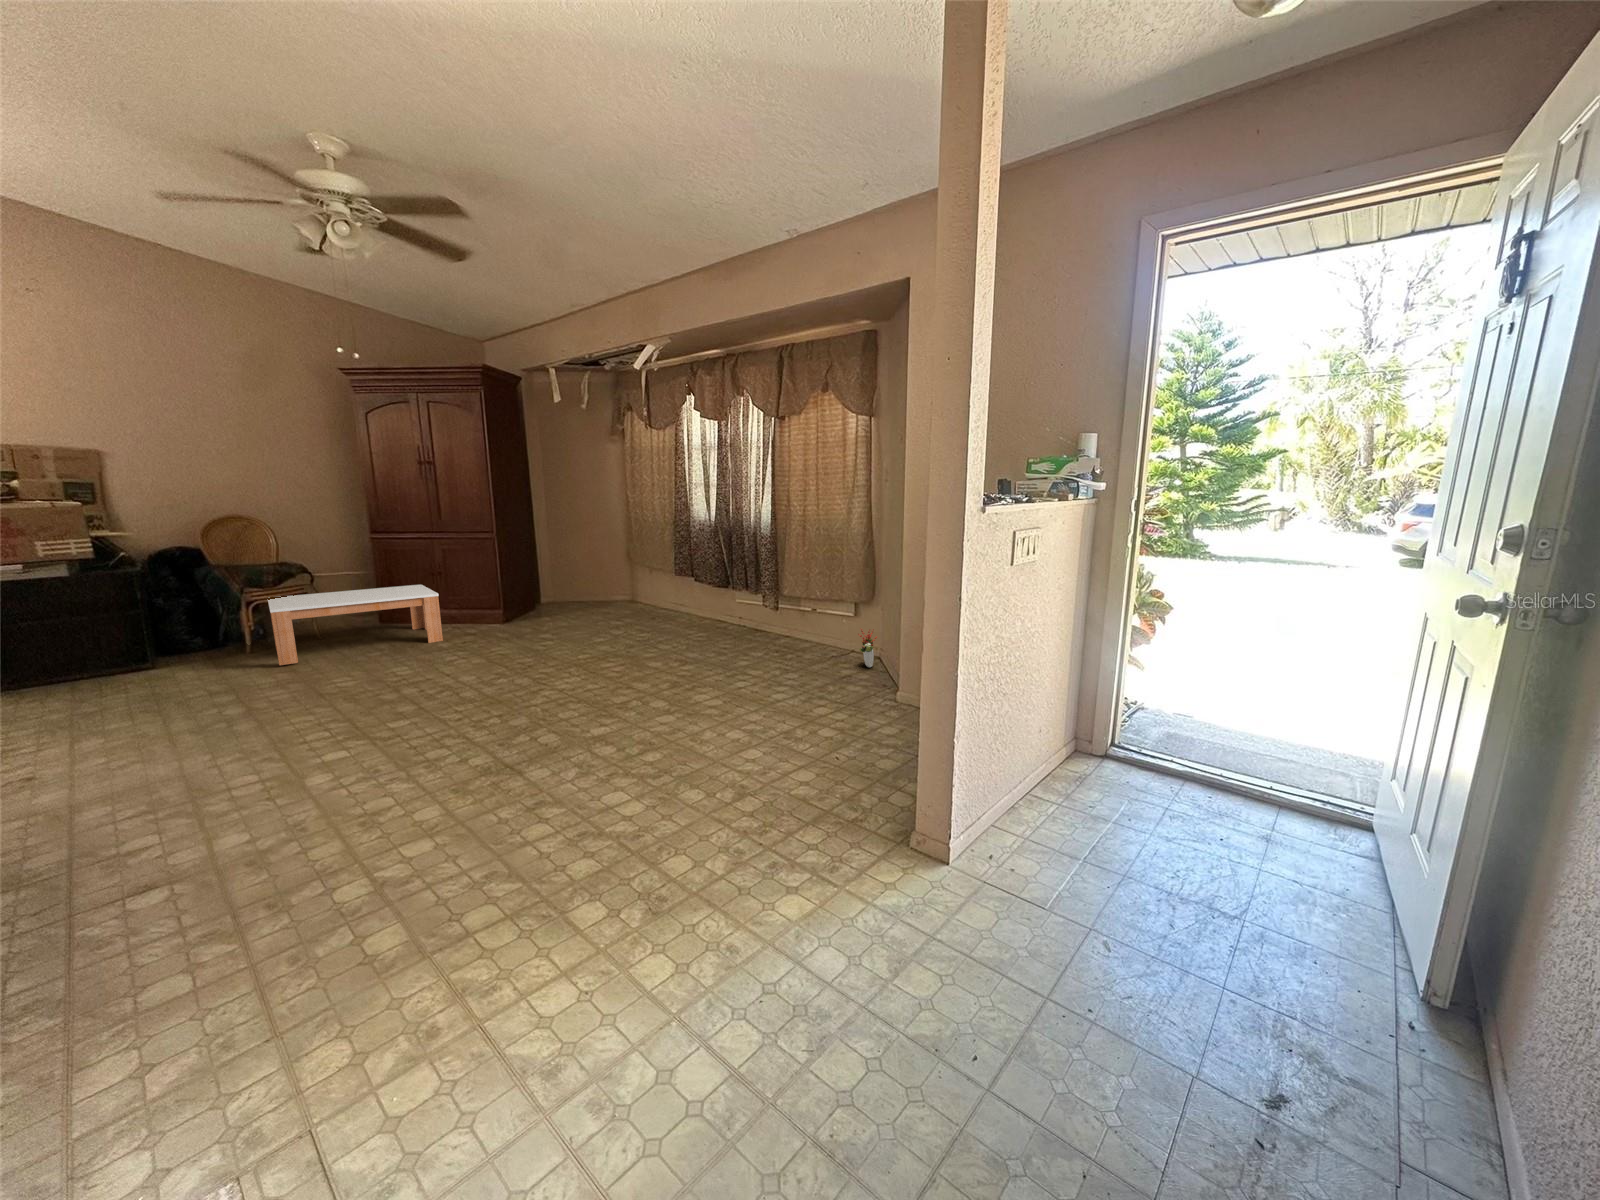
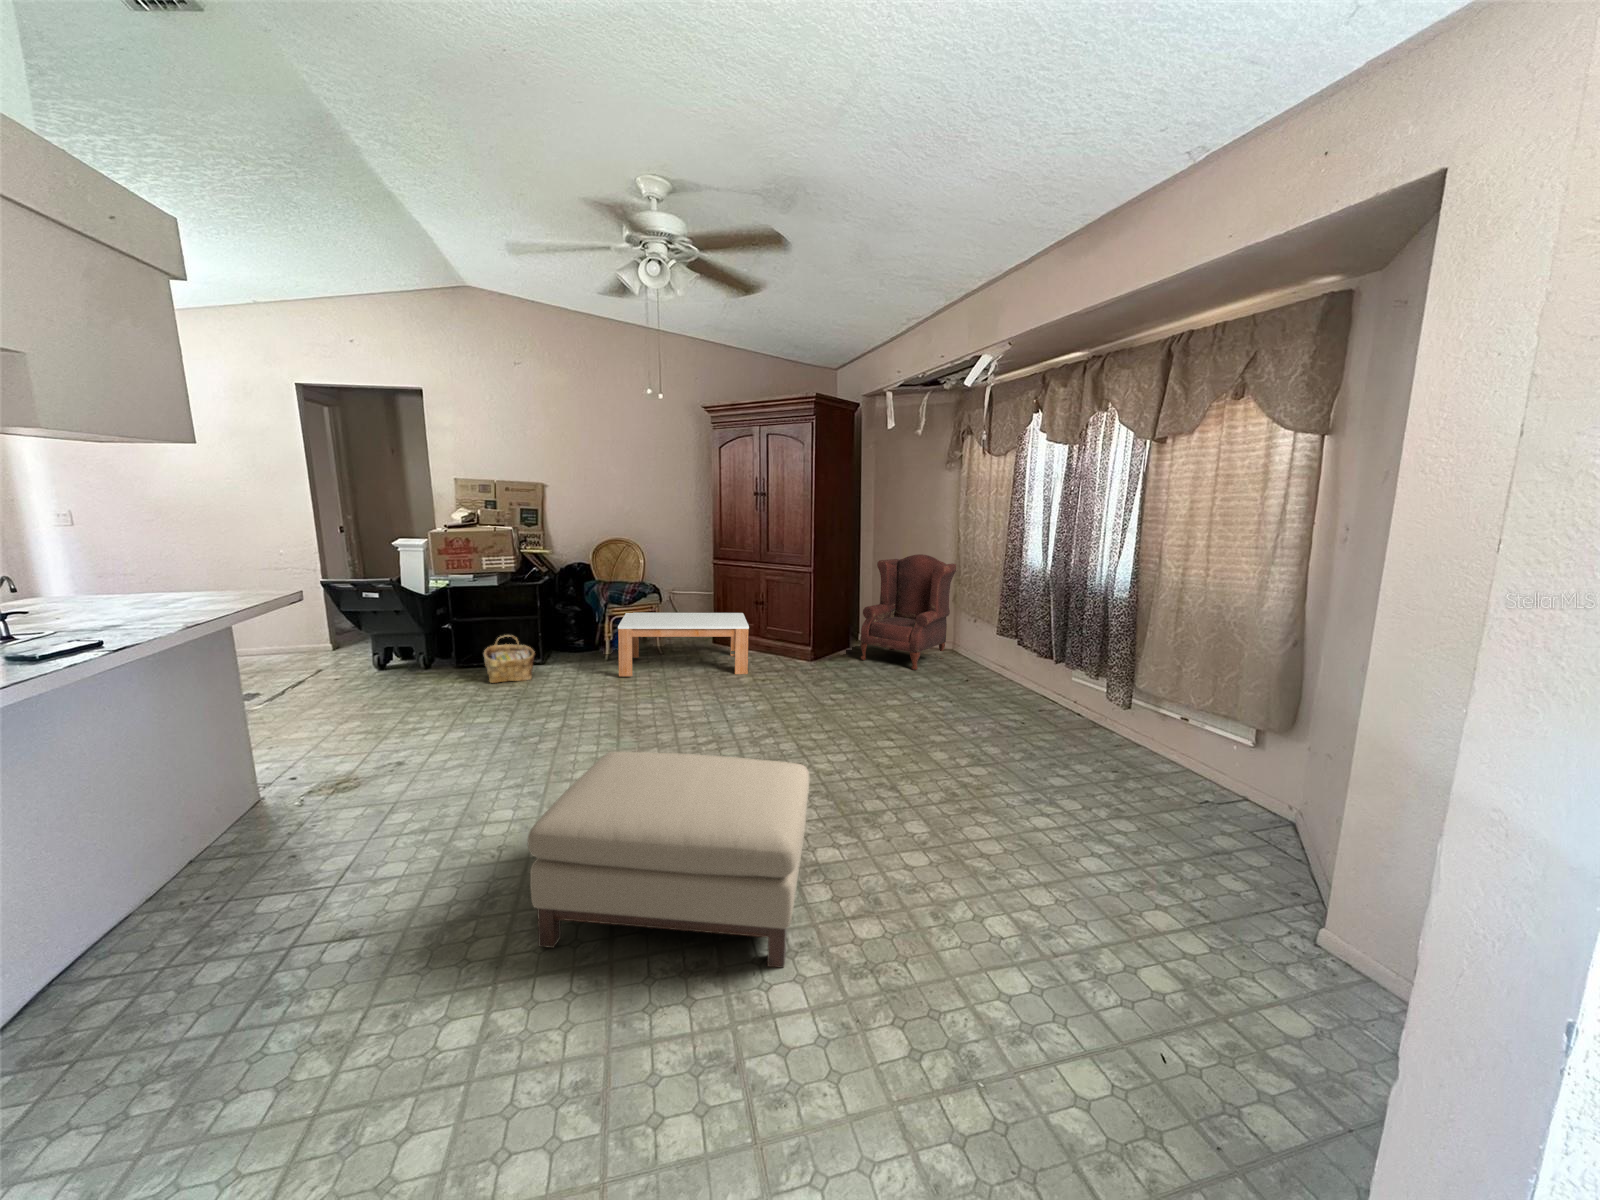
armchair: none [551,517,631,615] -> present [861,554,956,670]
decorative plant: present [858,628,877,667] -> none [1254,774,1292,843]
woven basket: none [46,641,141,702] -> present [484,635,535,683]
ottoman: none [337,671,604,867] -> present [527,752,810,968]

